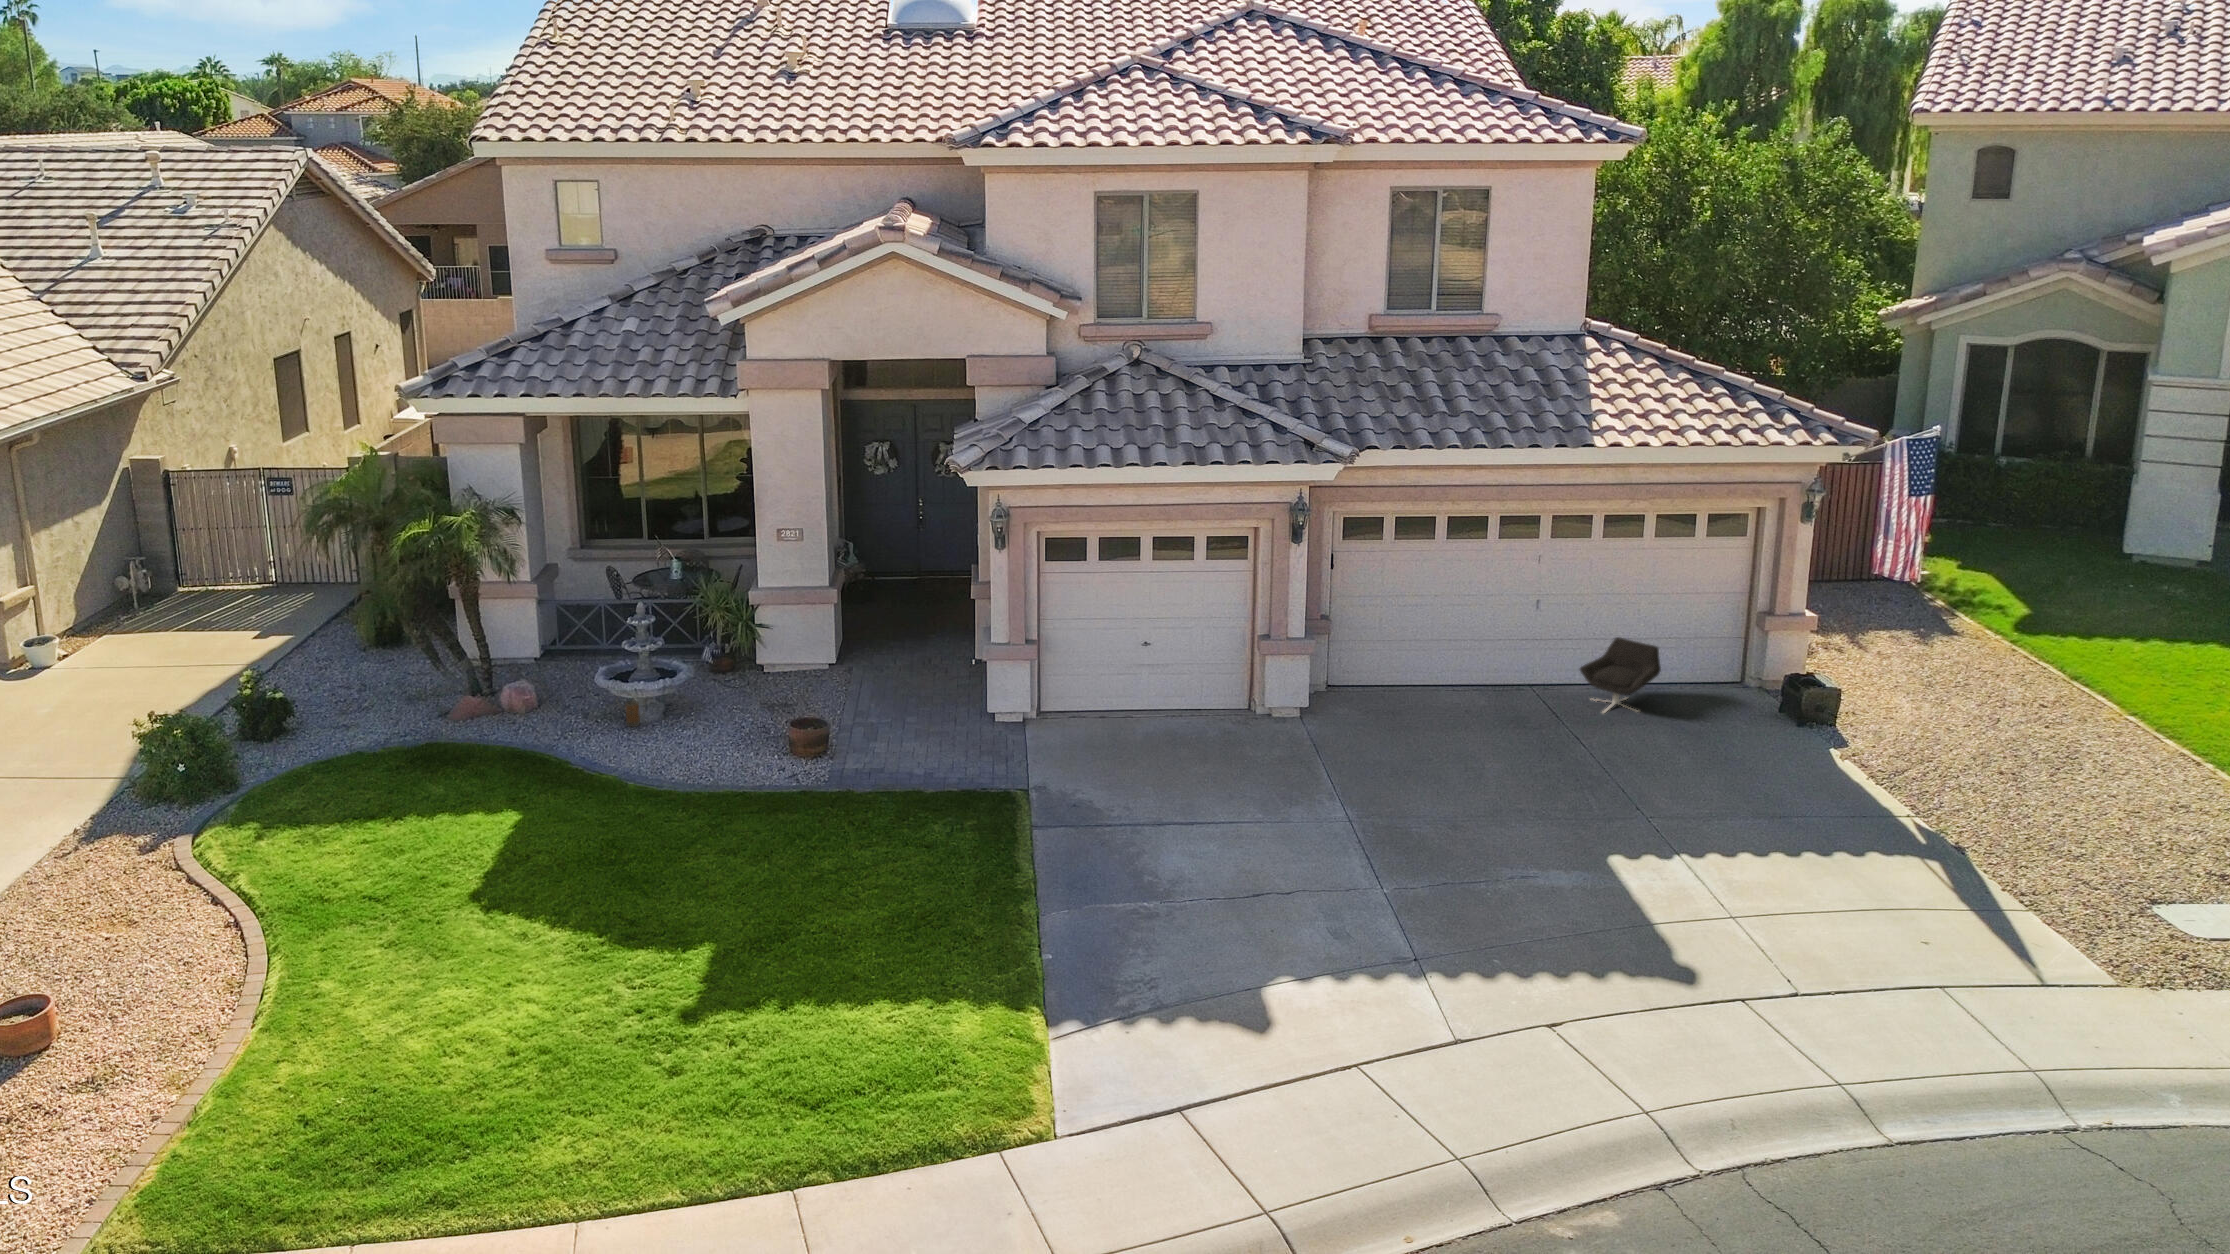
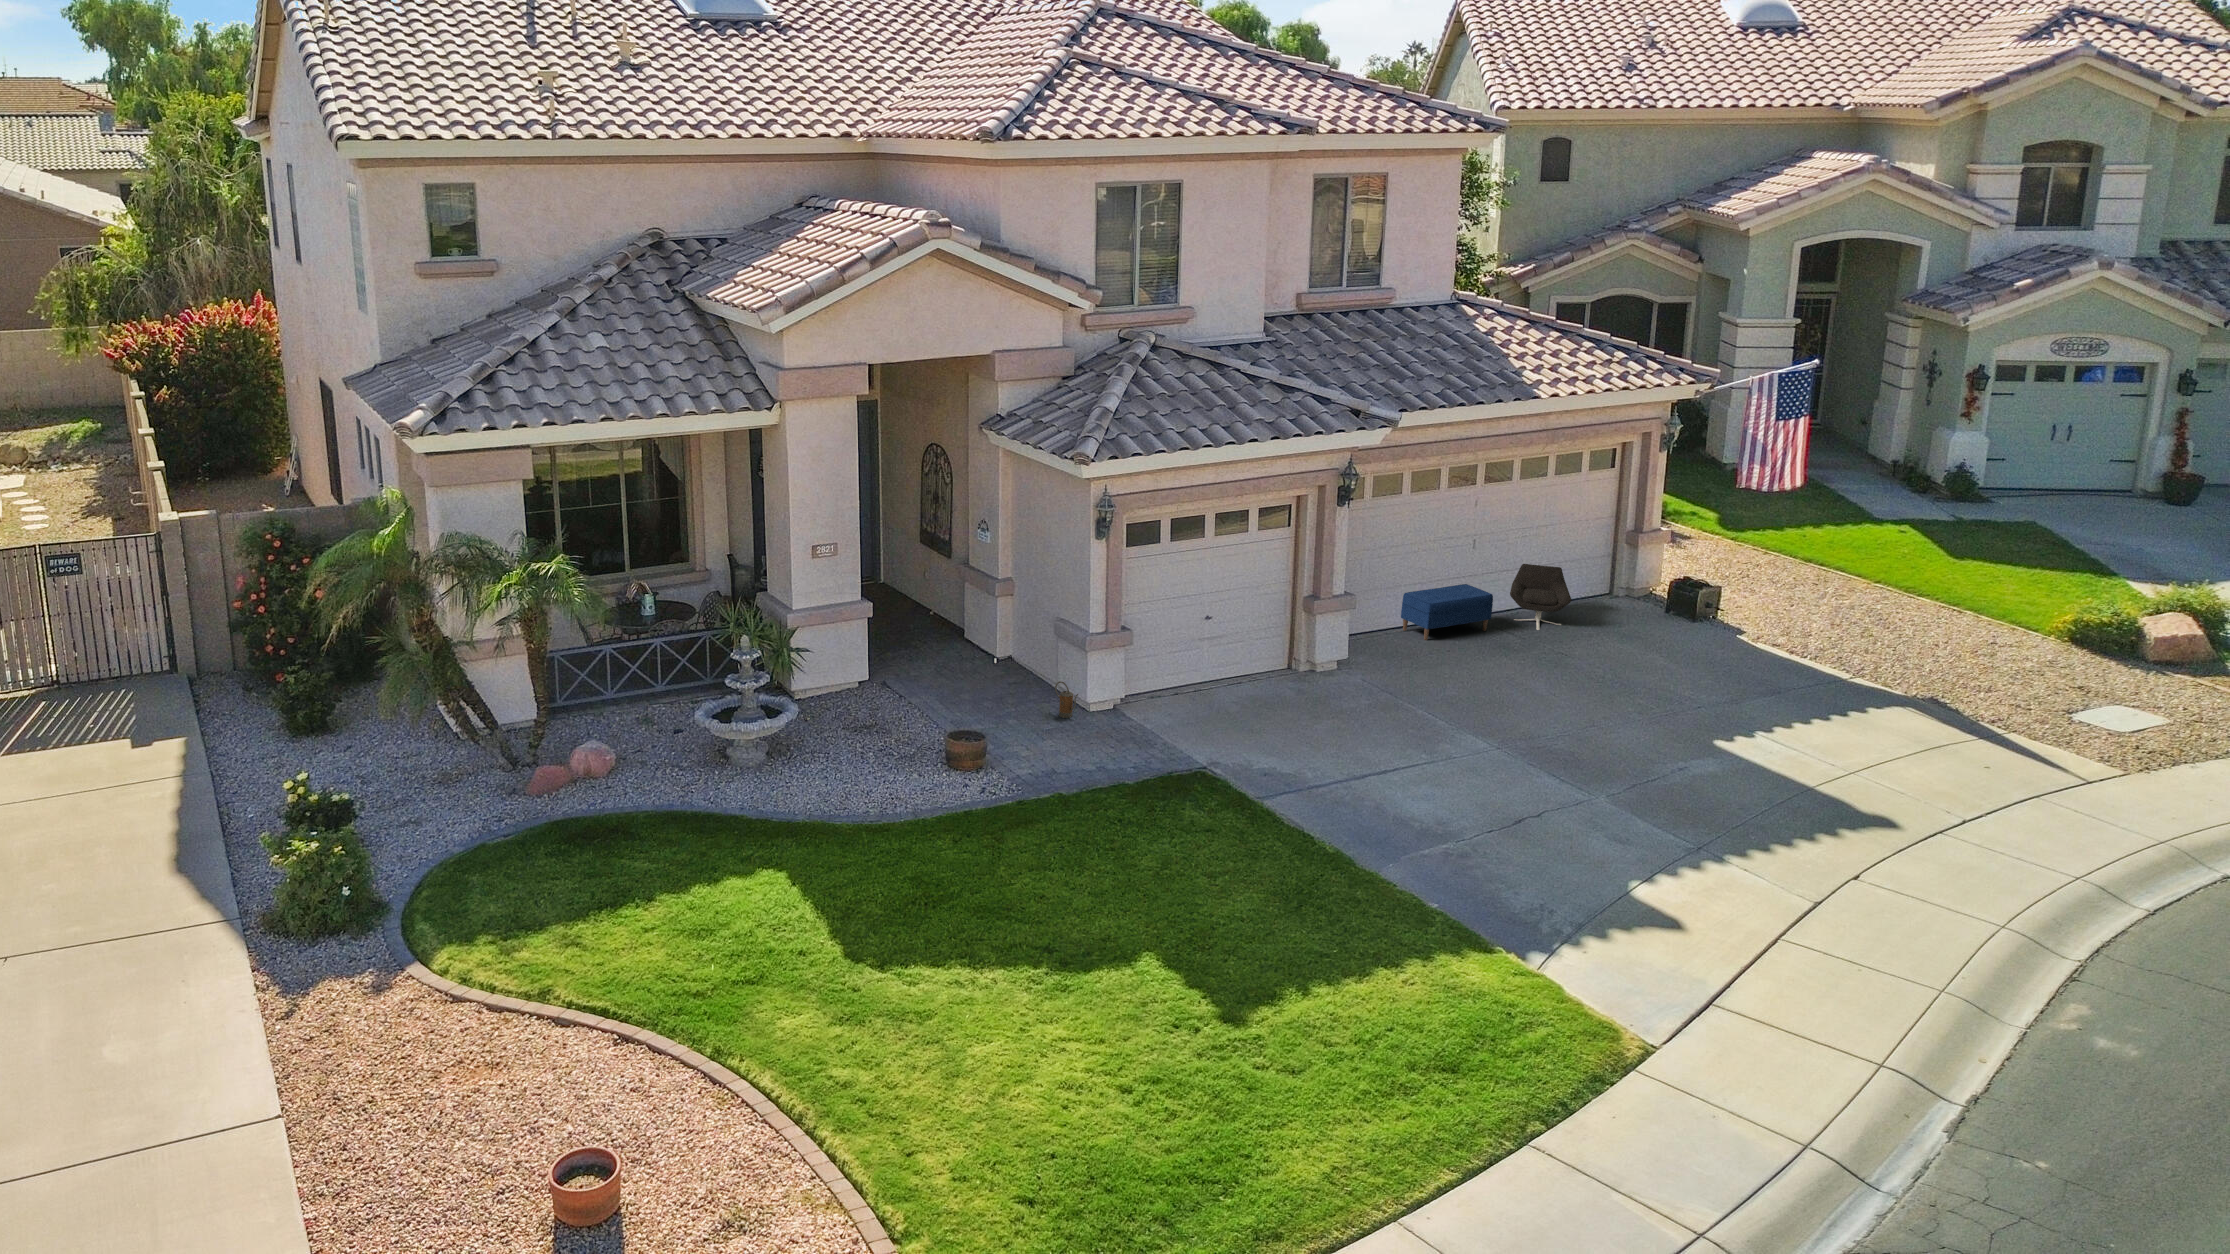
bench: none [1439,650,1544,705] -> present [1401,584,1493,640]
watering can: present [624,699,641,727] -> present [1055,681,1078,718]

